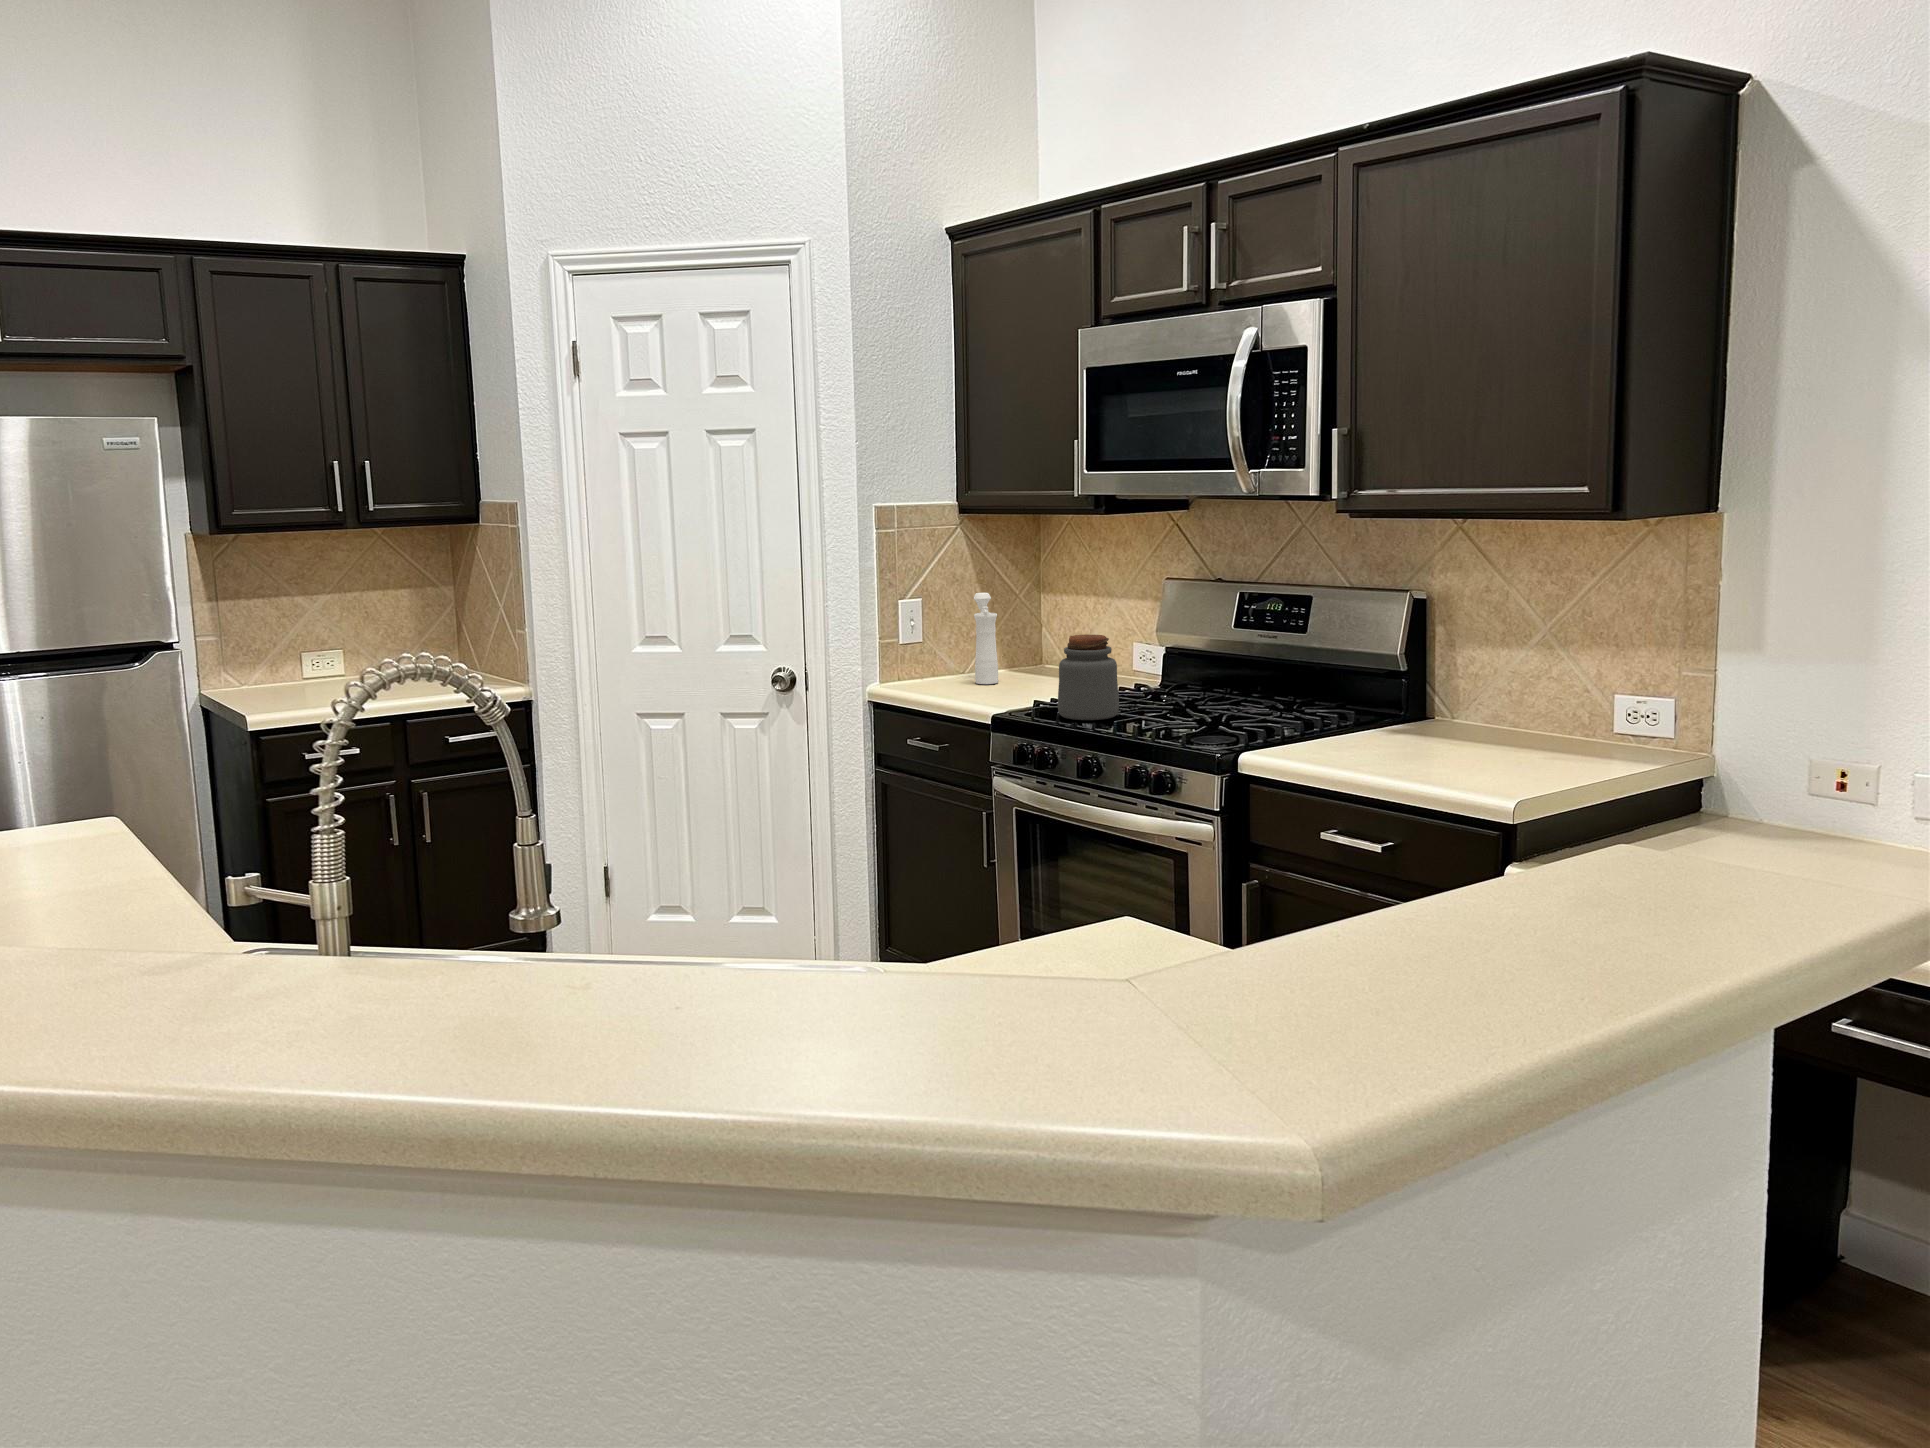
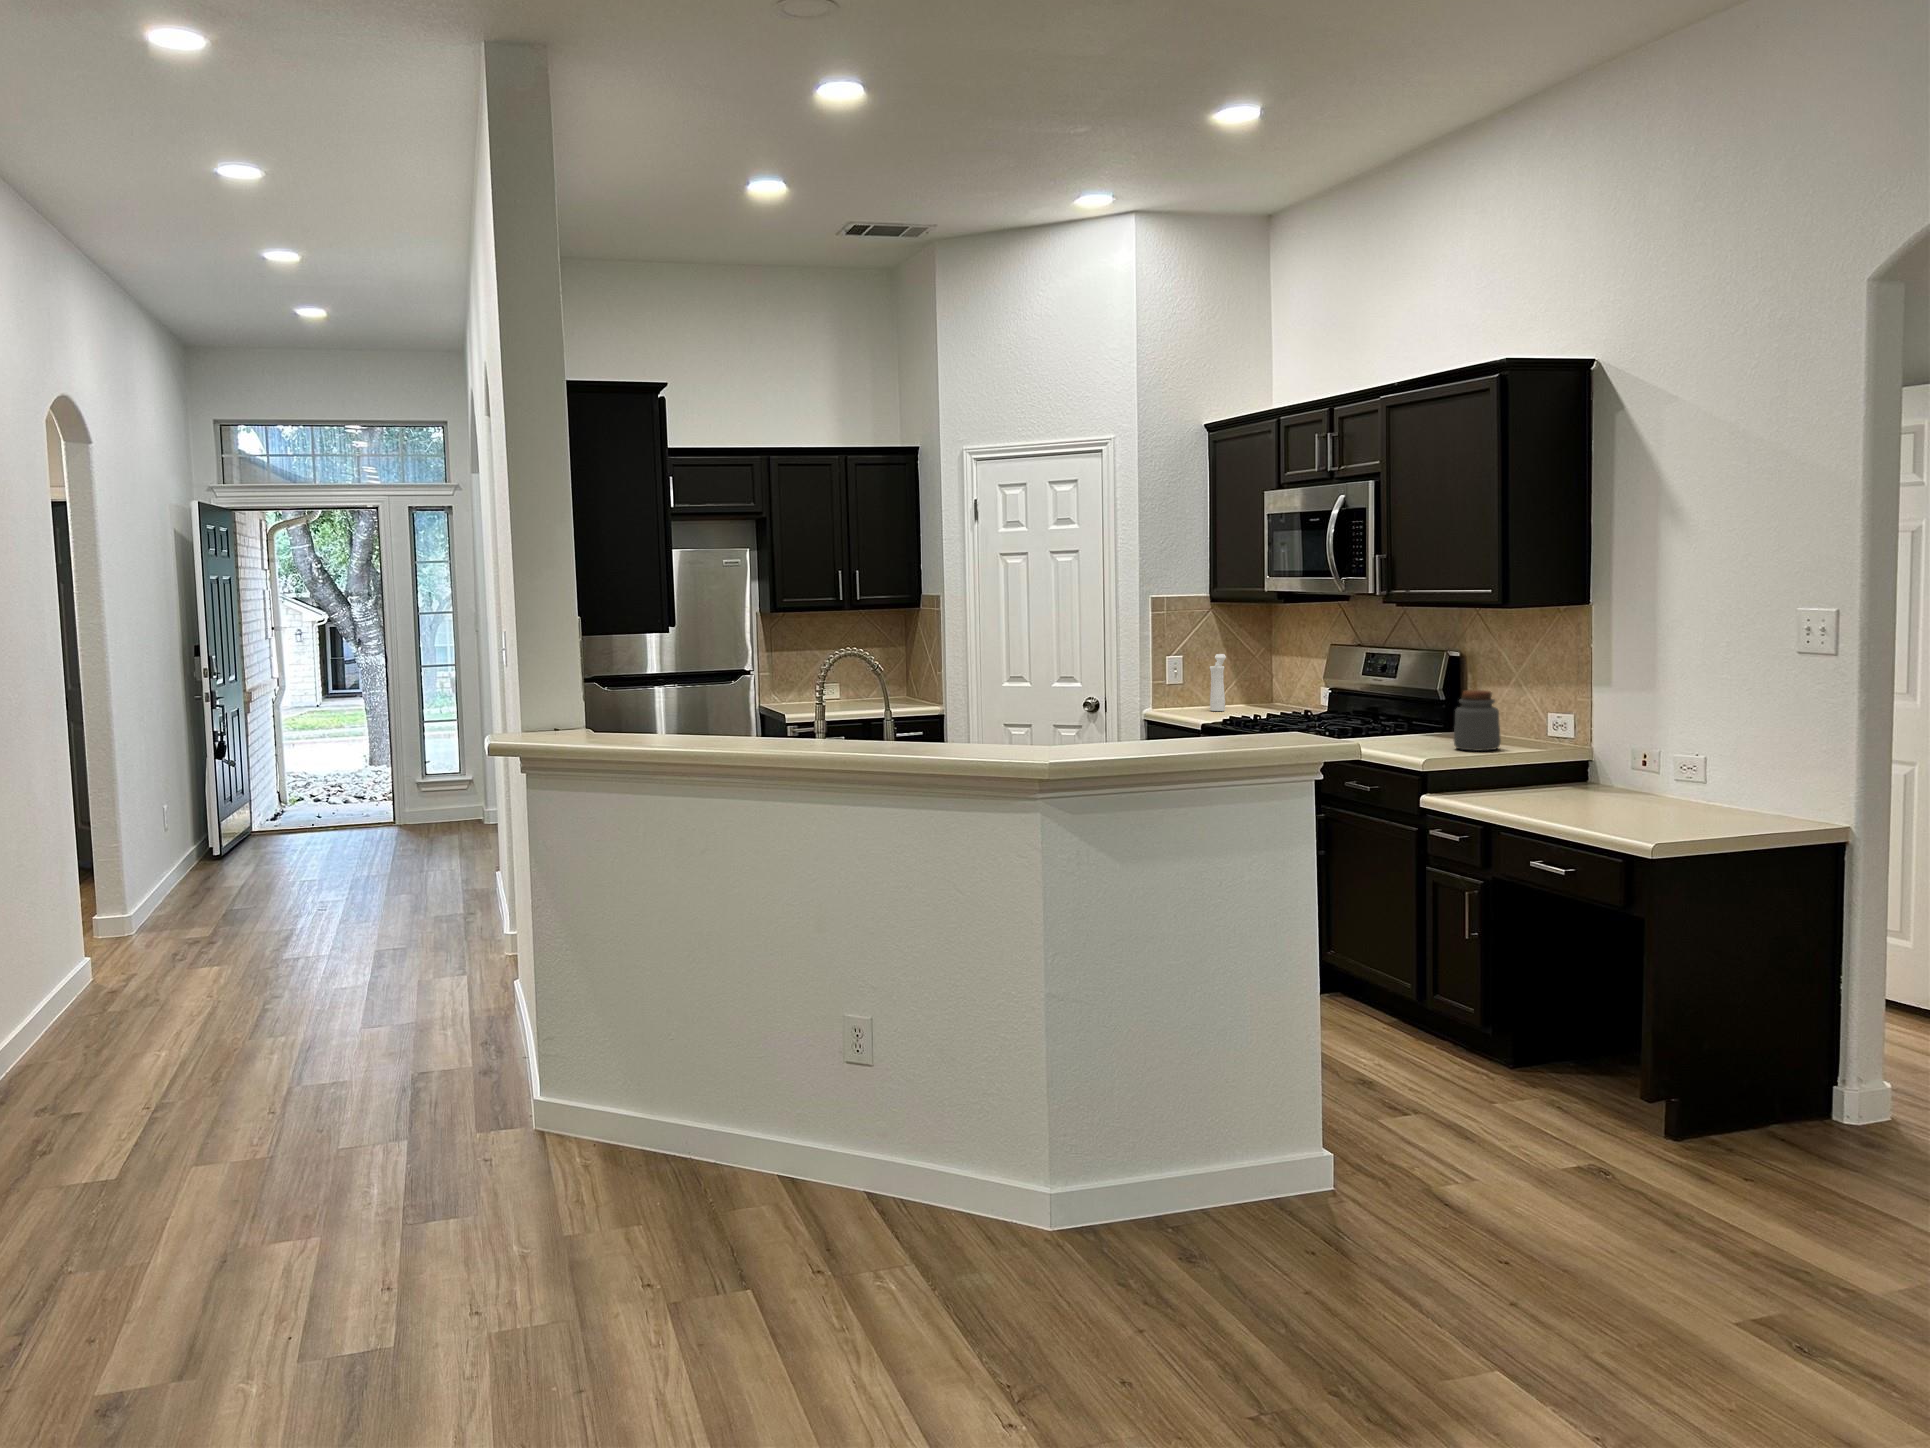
jar: present [1058,635,1119,720] -> present [1454,690,1501,751]

